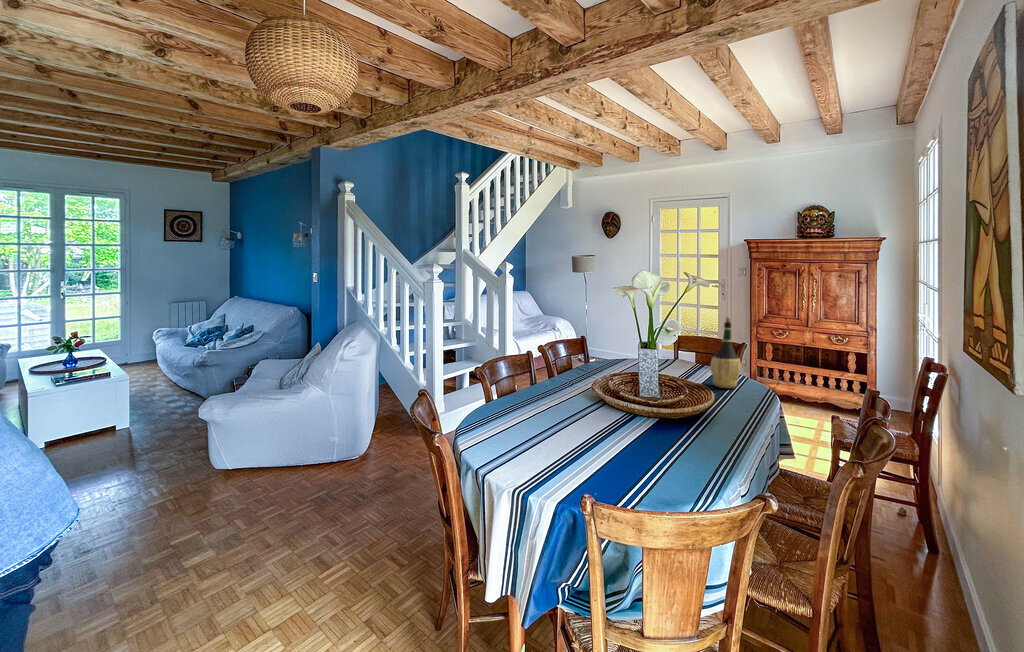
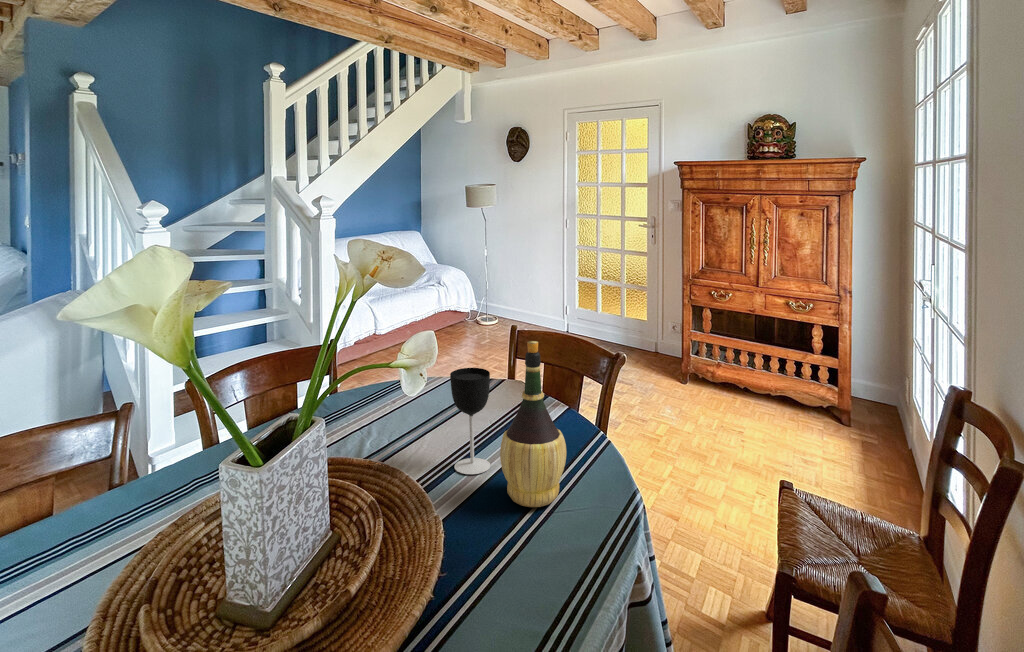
wine glass: none [679,335,699,381] -> present [450,368,491,474]

